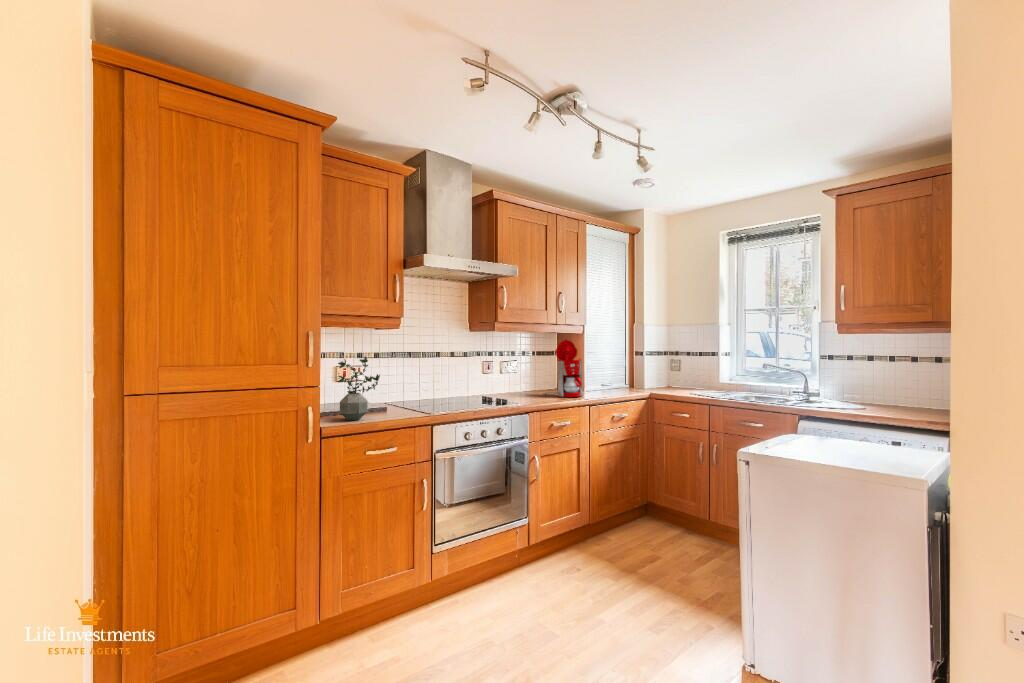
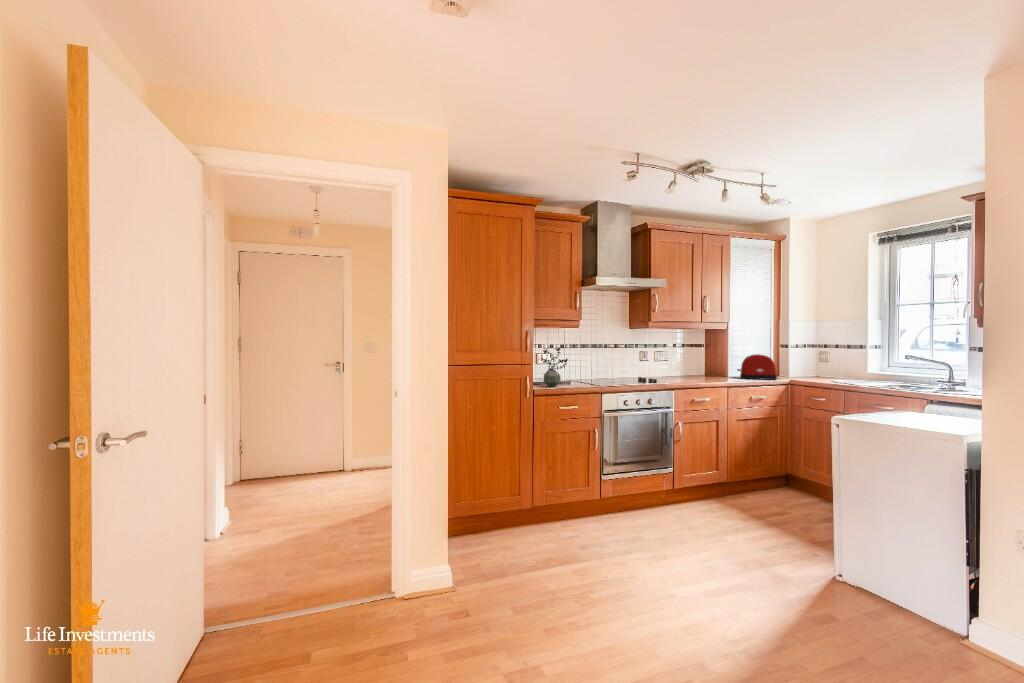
coffee maker: present [544,339,583,397] -> none [691,334,724,380]
toaster: none [594,363,637,393] -> present [737,354,777,380]

